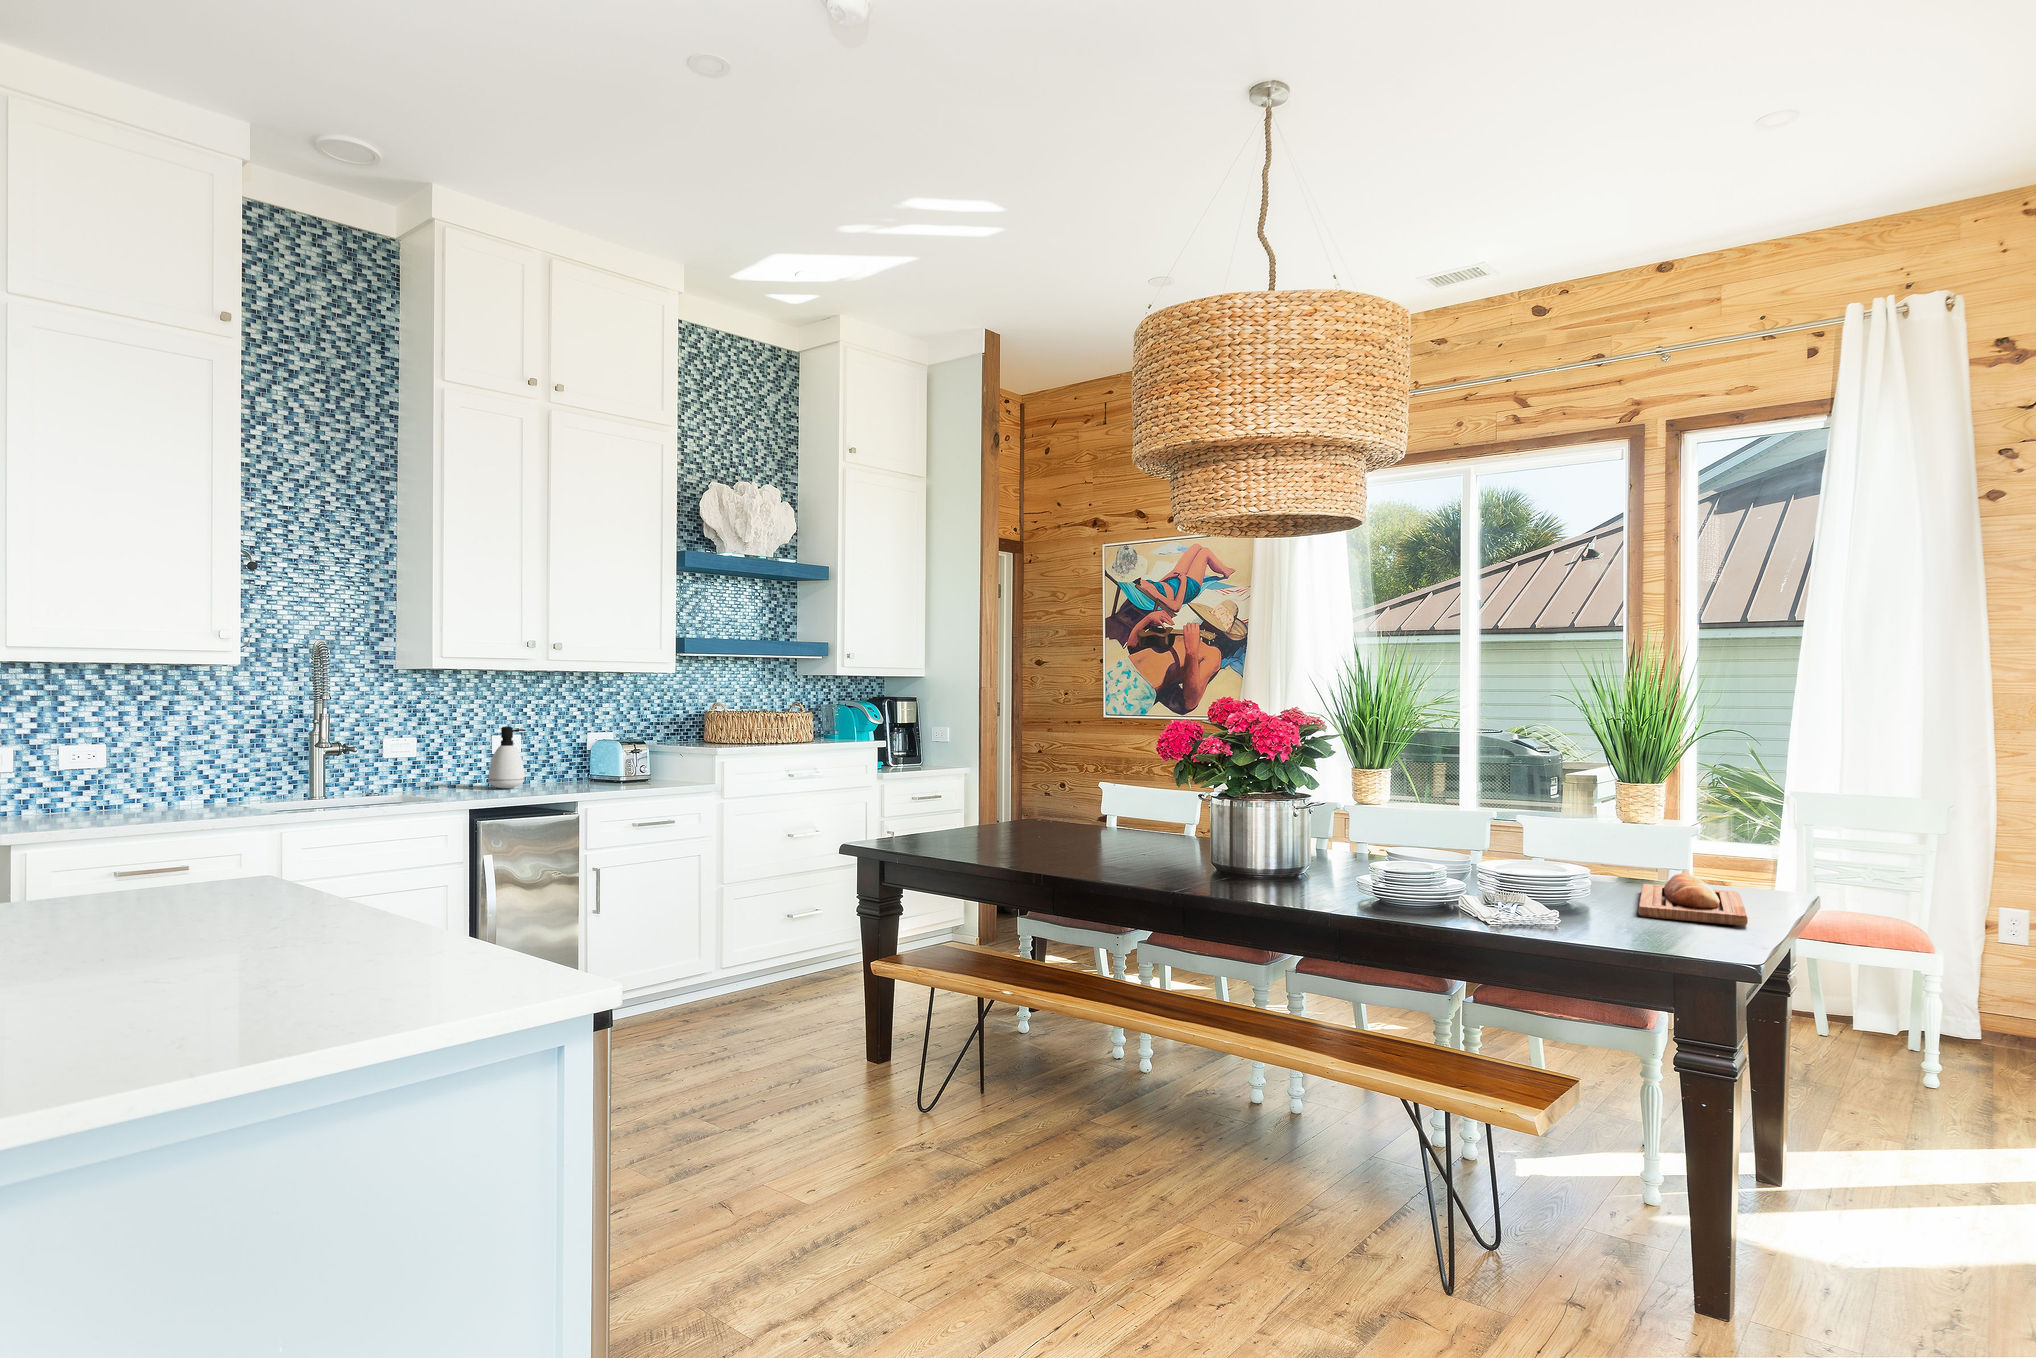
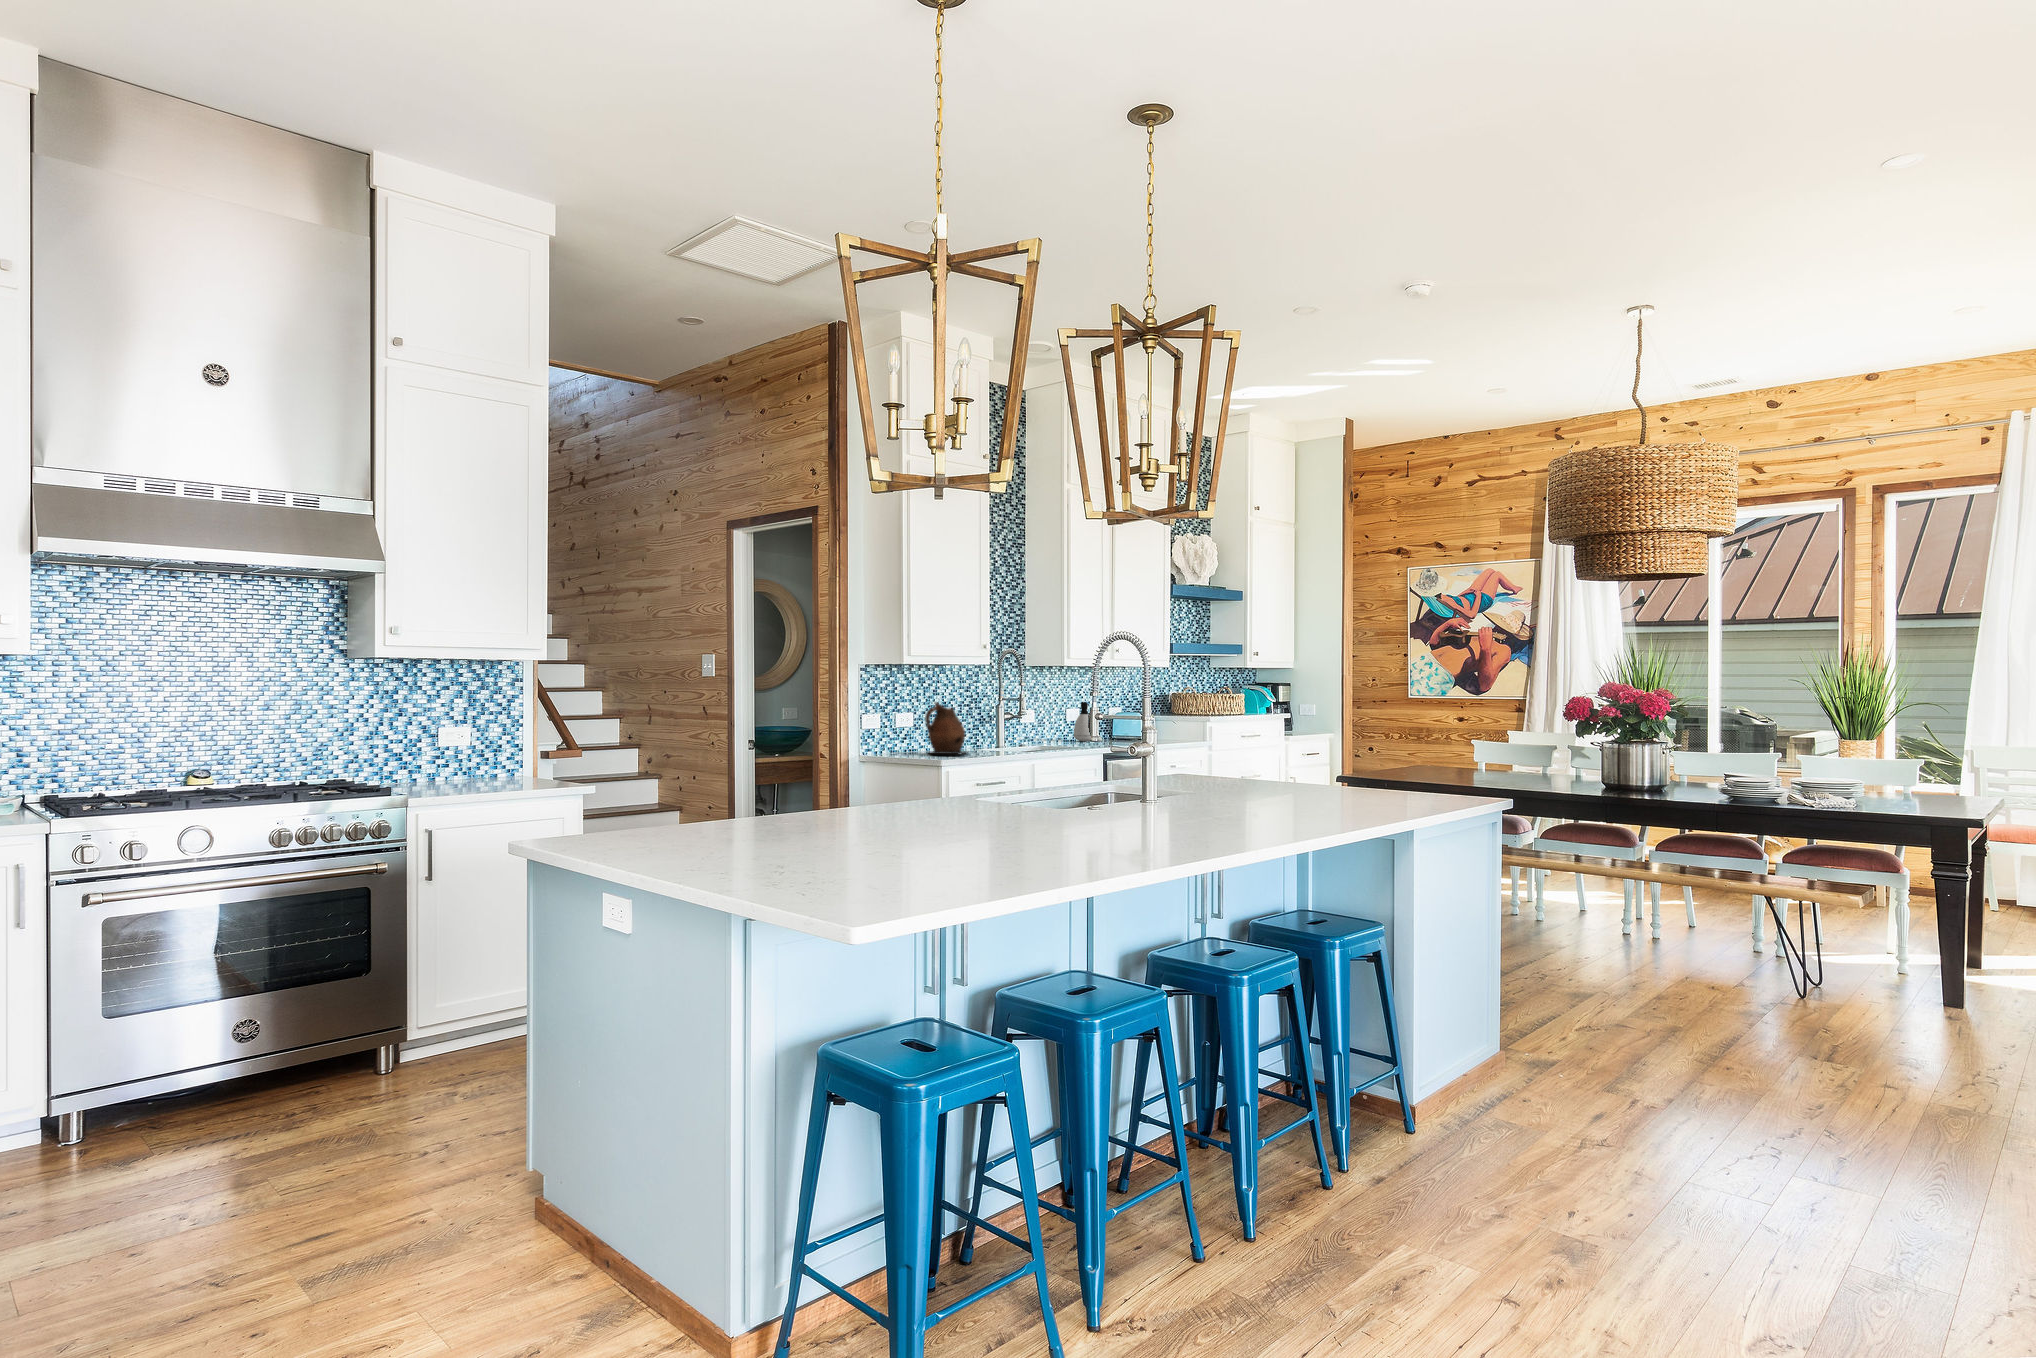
ceramic pitcher: none [72,728,182,822] -> present [925,702,968,755]
bread loaf: present [1639,873,1748,926] -> none [1894,782,1971,807]

